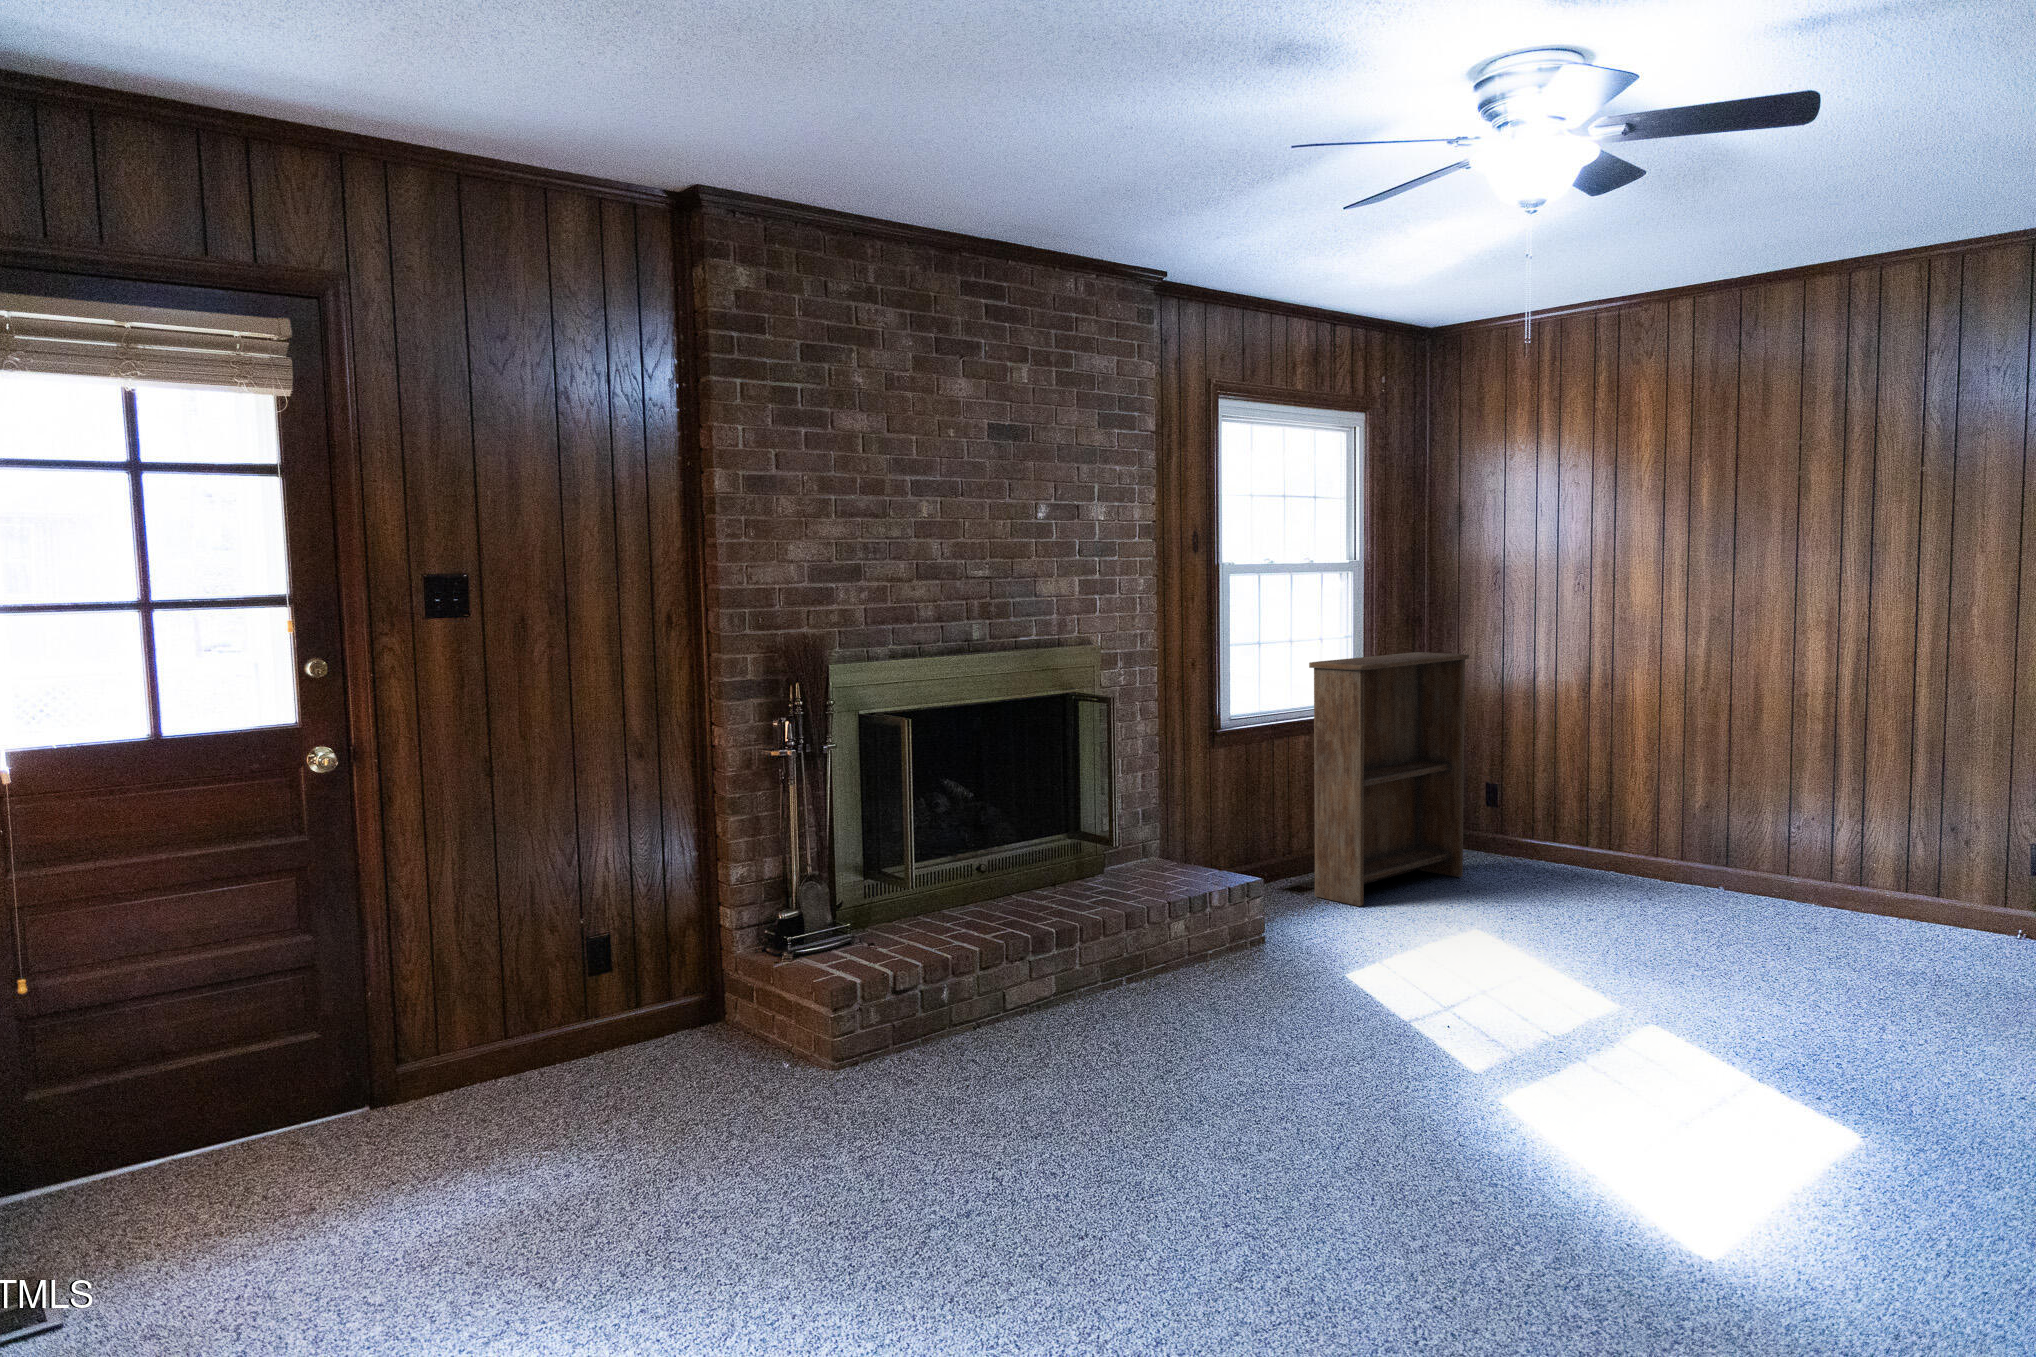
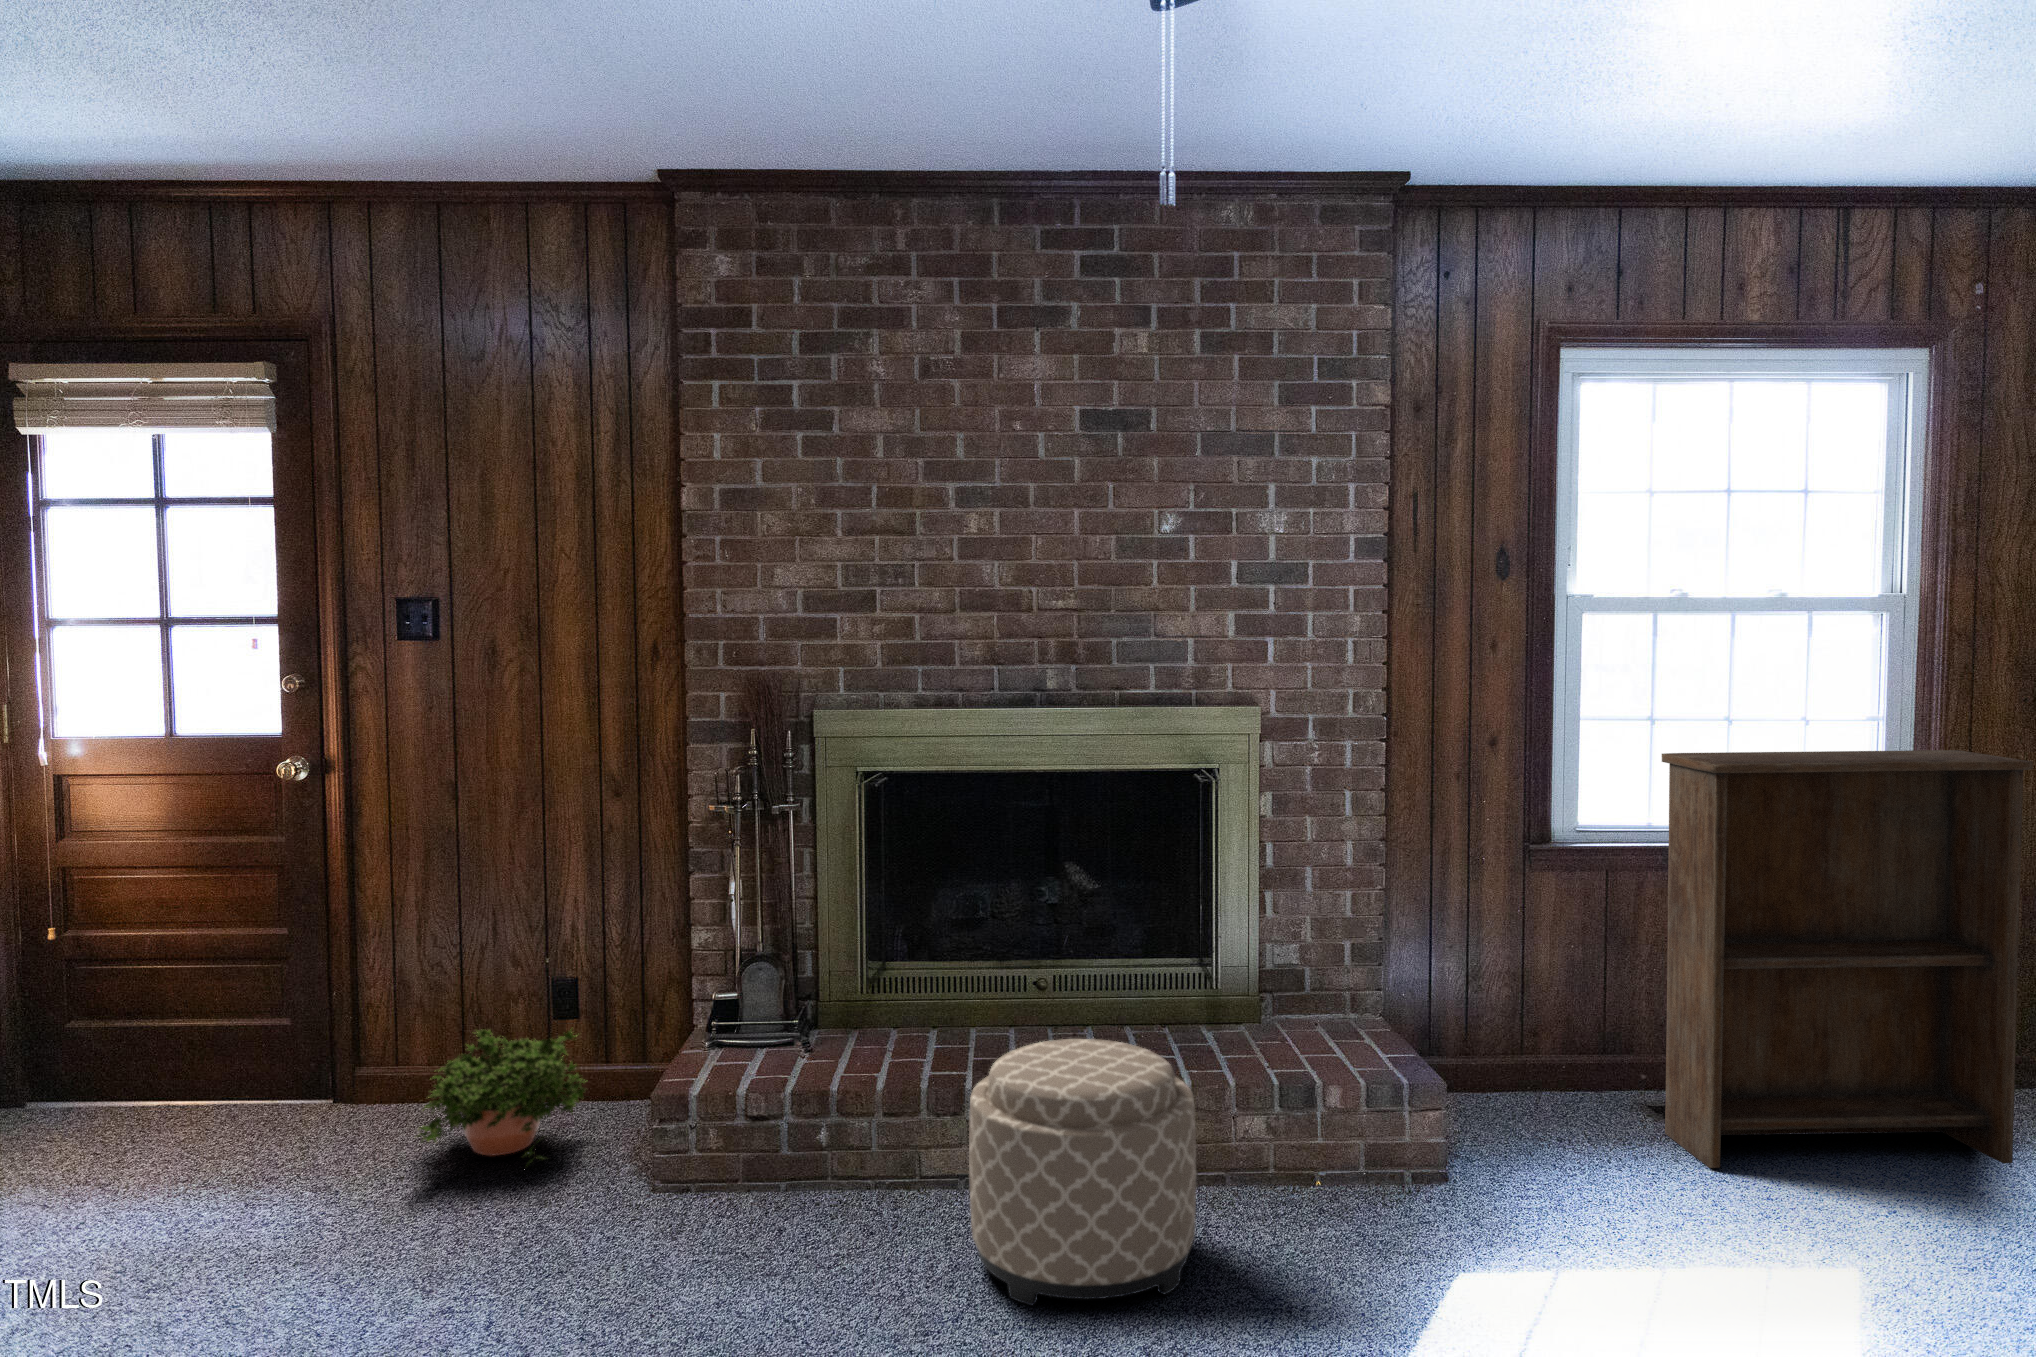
ottoman: none [1083,876,1239,1050] -> present [969,1039,1196,1305]
potted plant: none [543,961,697,1088] -> present [418,1029,585,1163]

